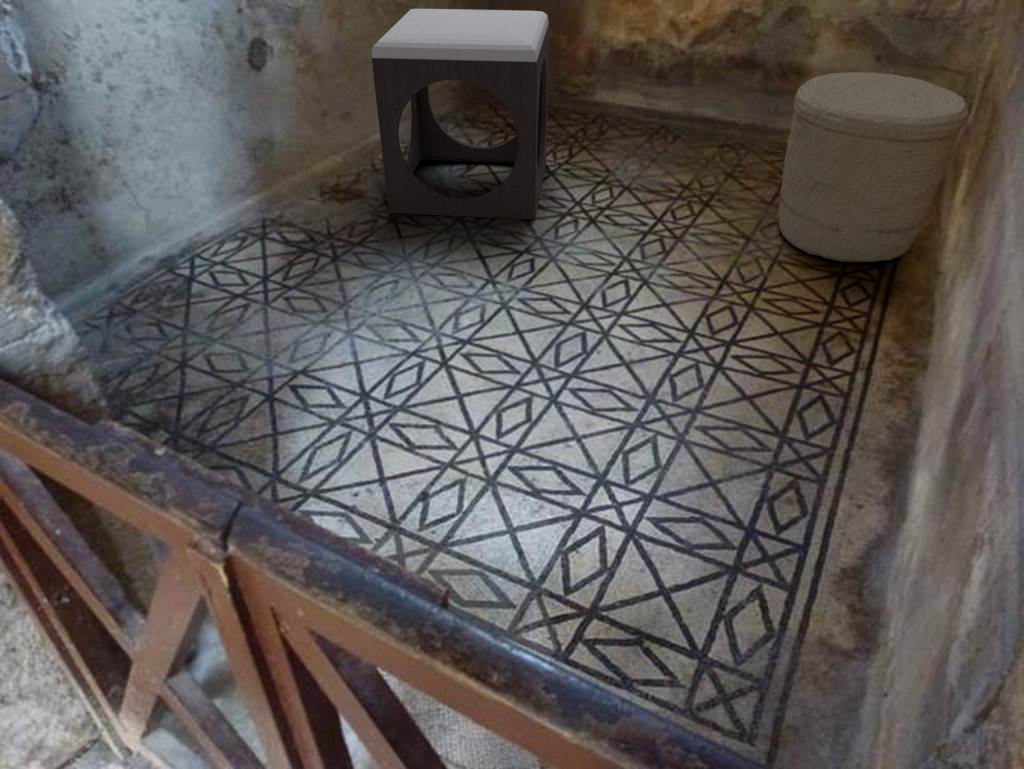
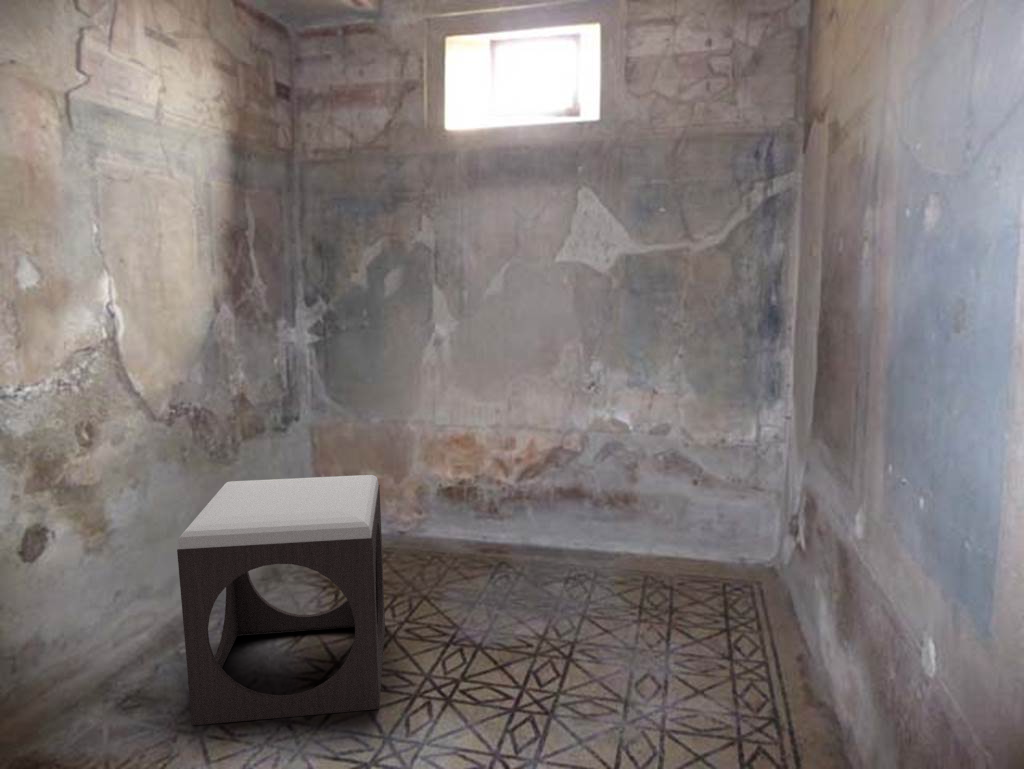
basket: present [778,72,968,262] -> none [642,513,811,721]

